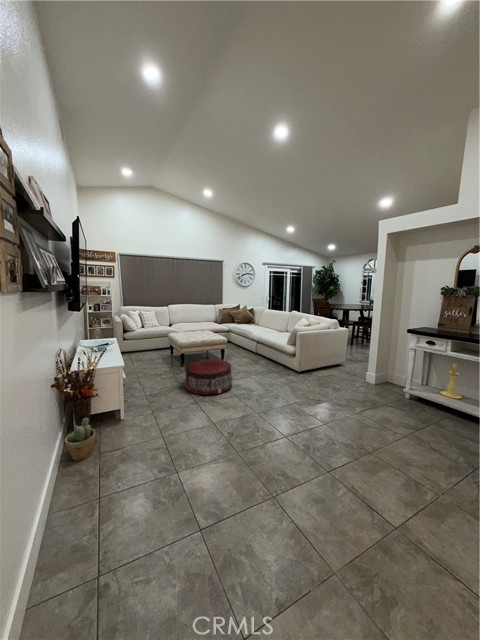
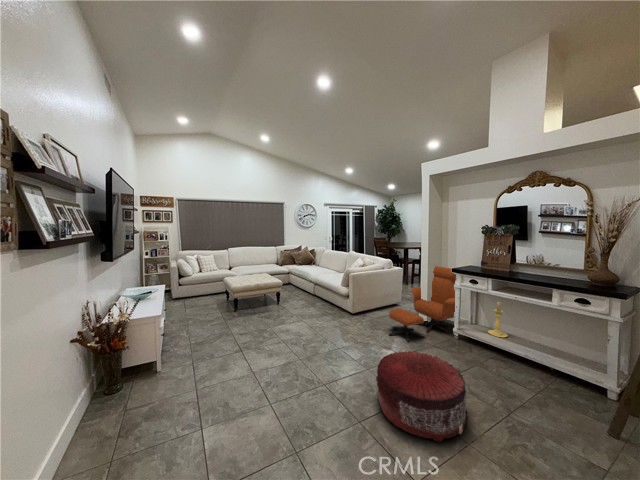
lounge chair: none [338,326,414,400] -> present [389,266,457,342]
pouf: present [185,359,232,395] -> present [376,351,467,442]
potted plant: present [65,418,95,461] -> none [84,373,120,421]

